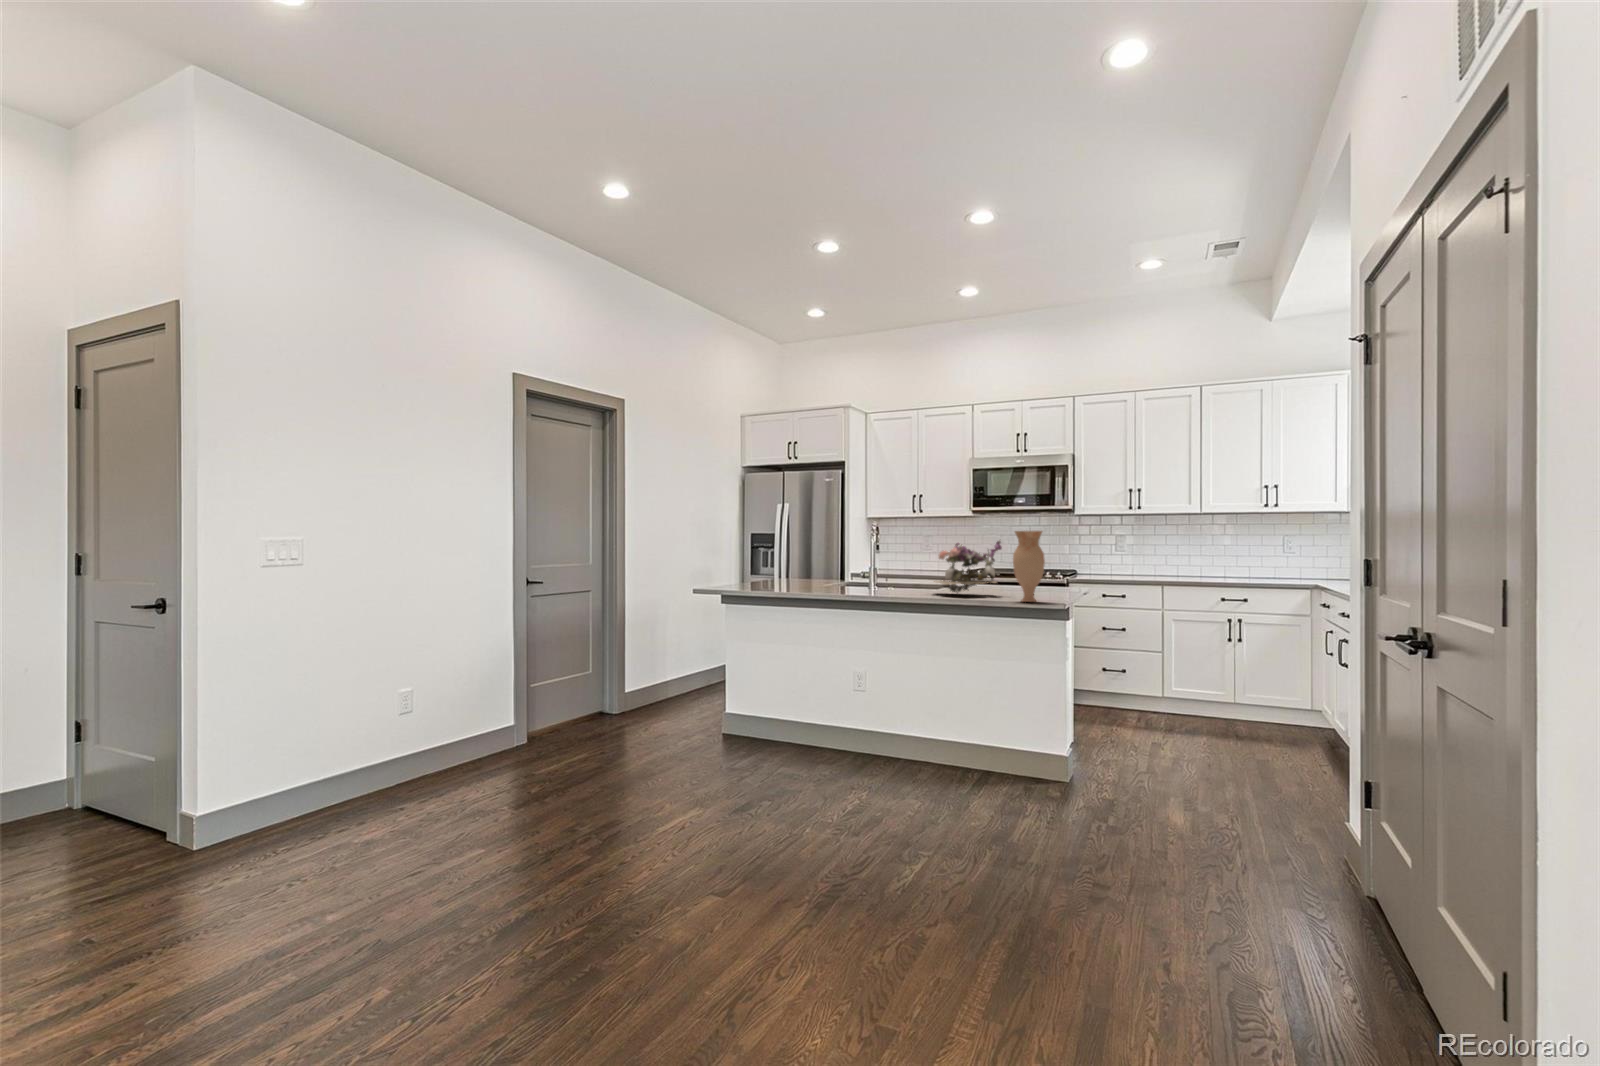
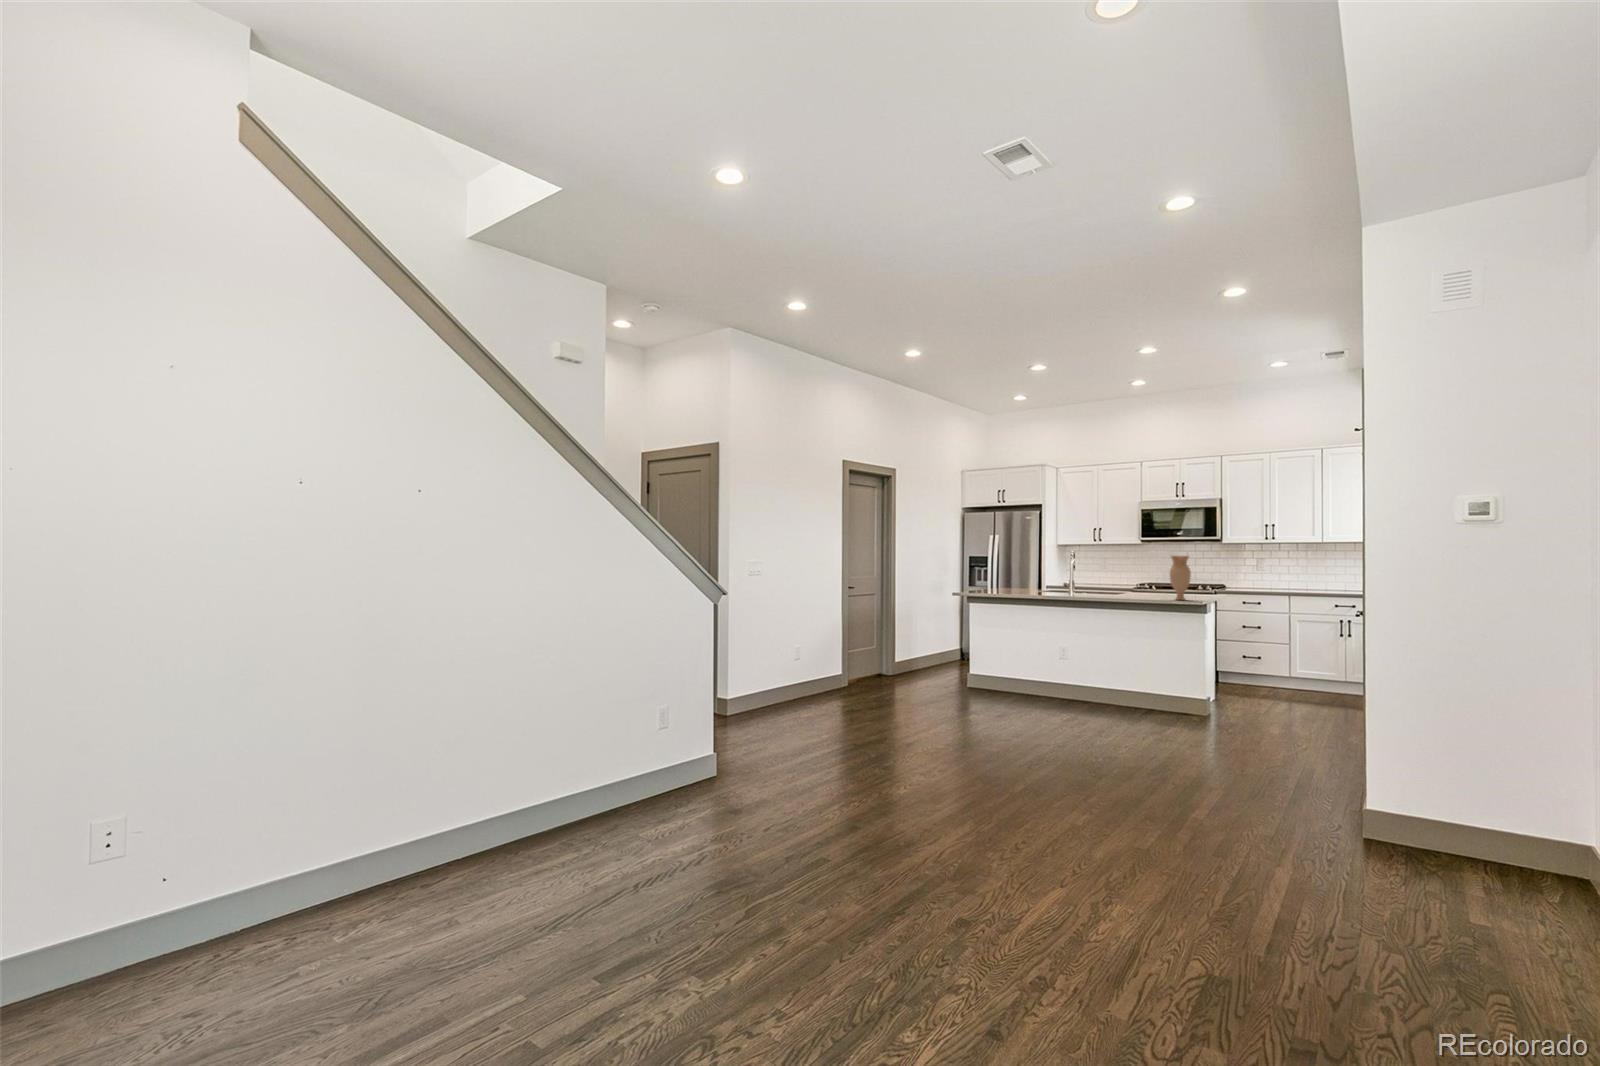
flower arrangement: present [934,541,1002,593] -> none [1113,561,1163,596]

